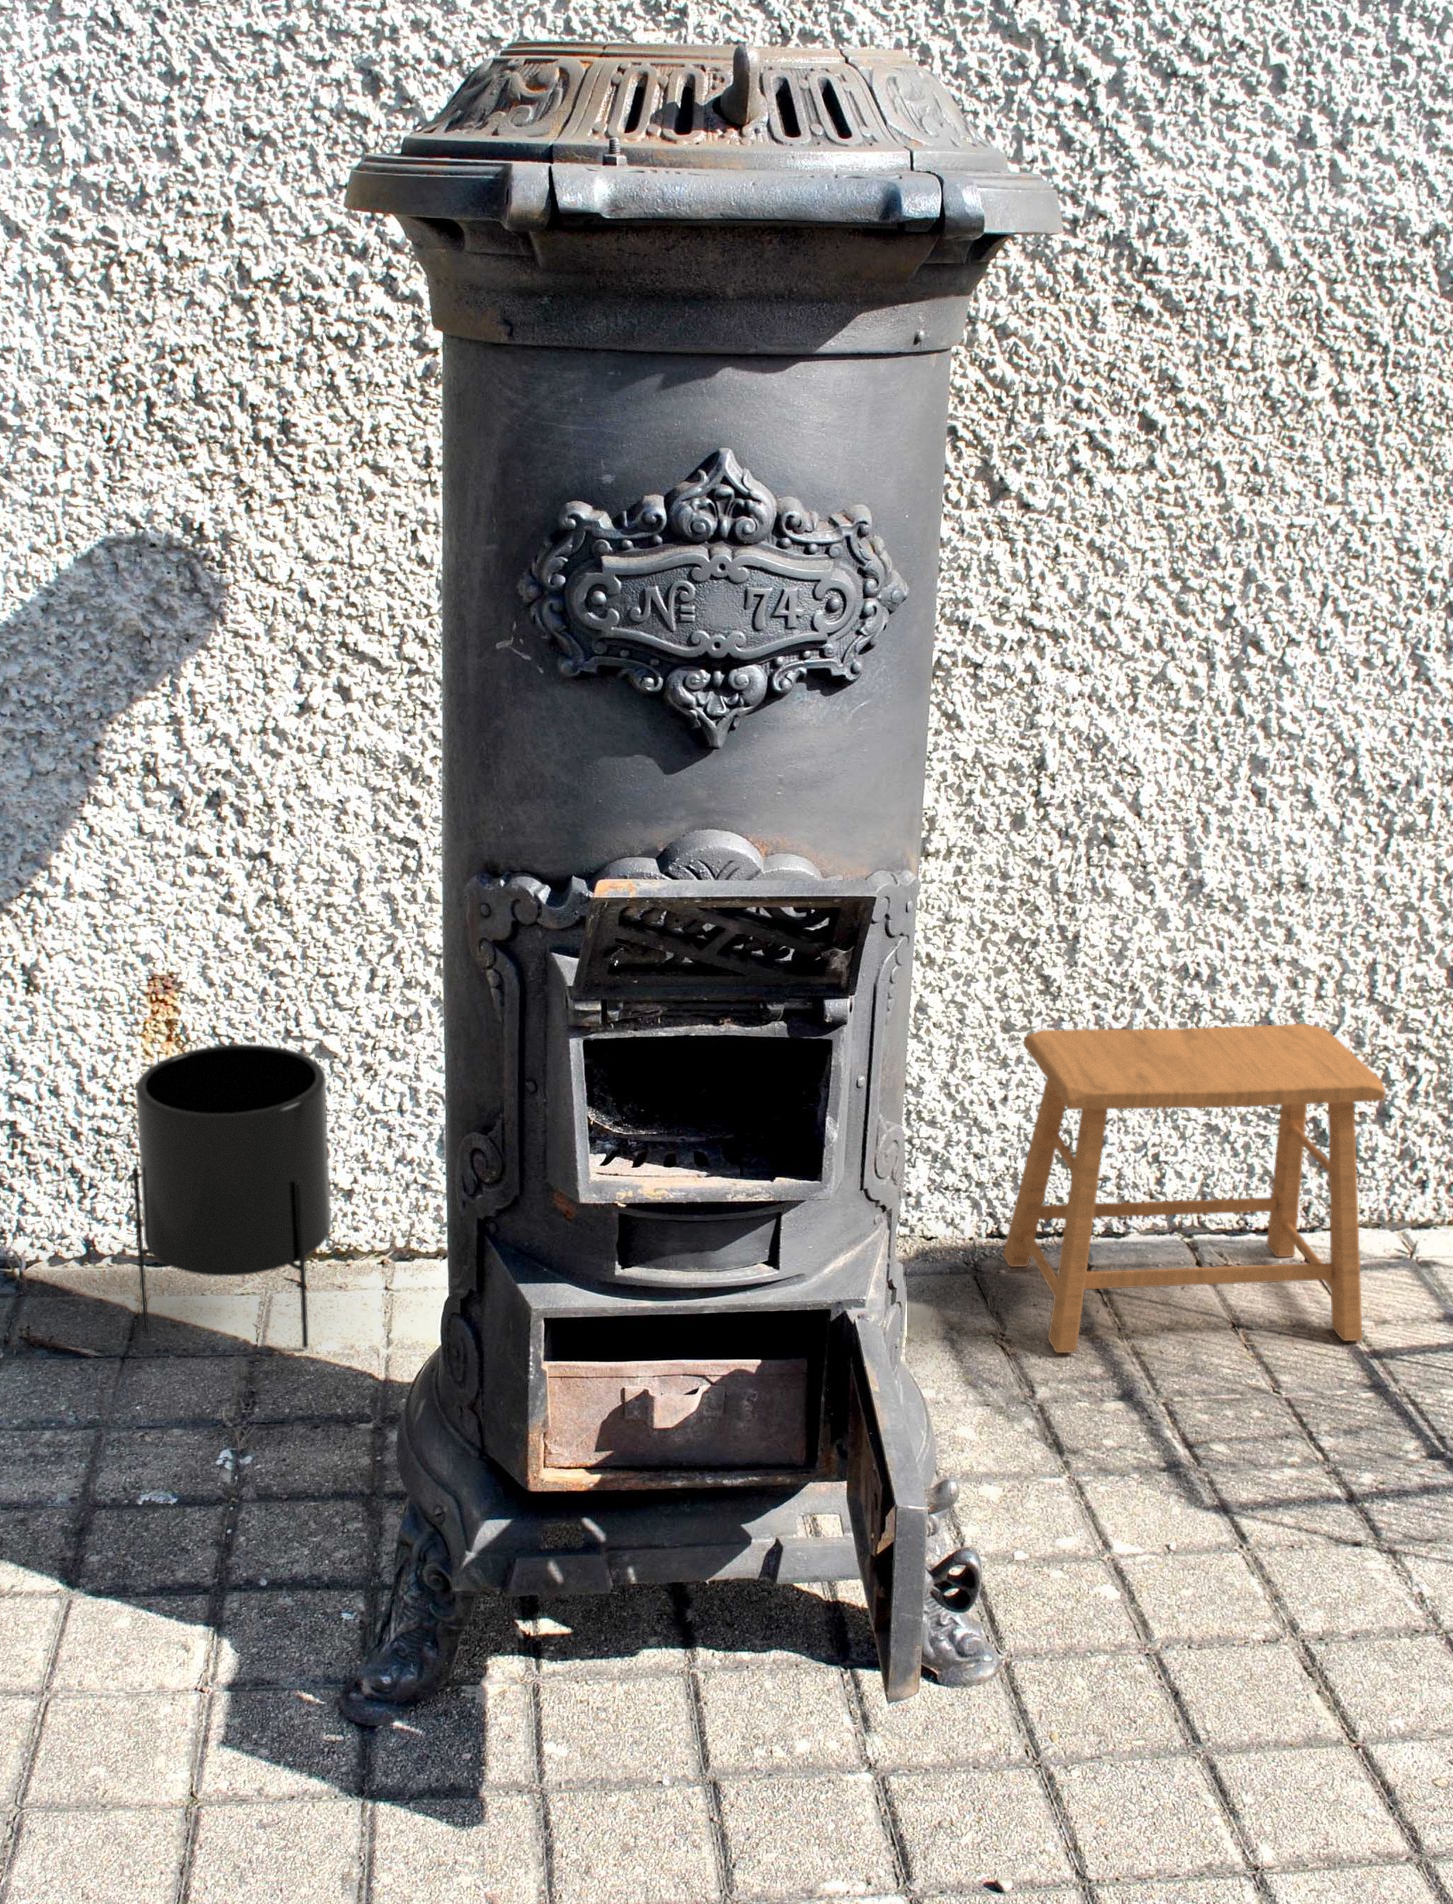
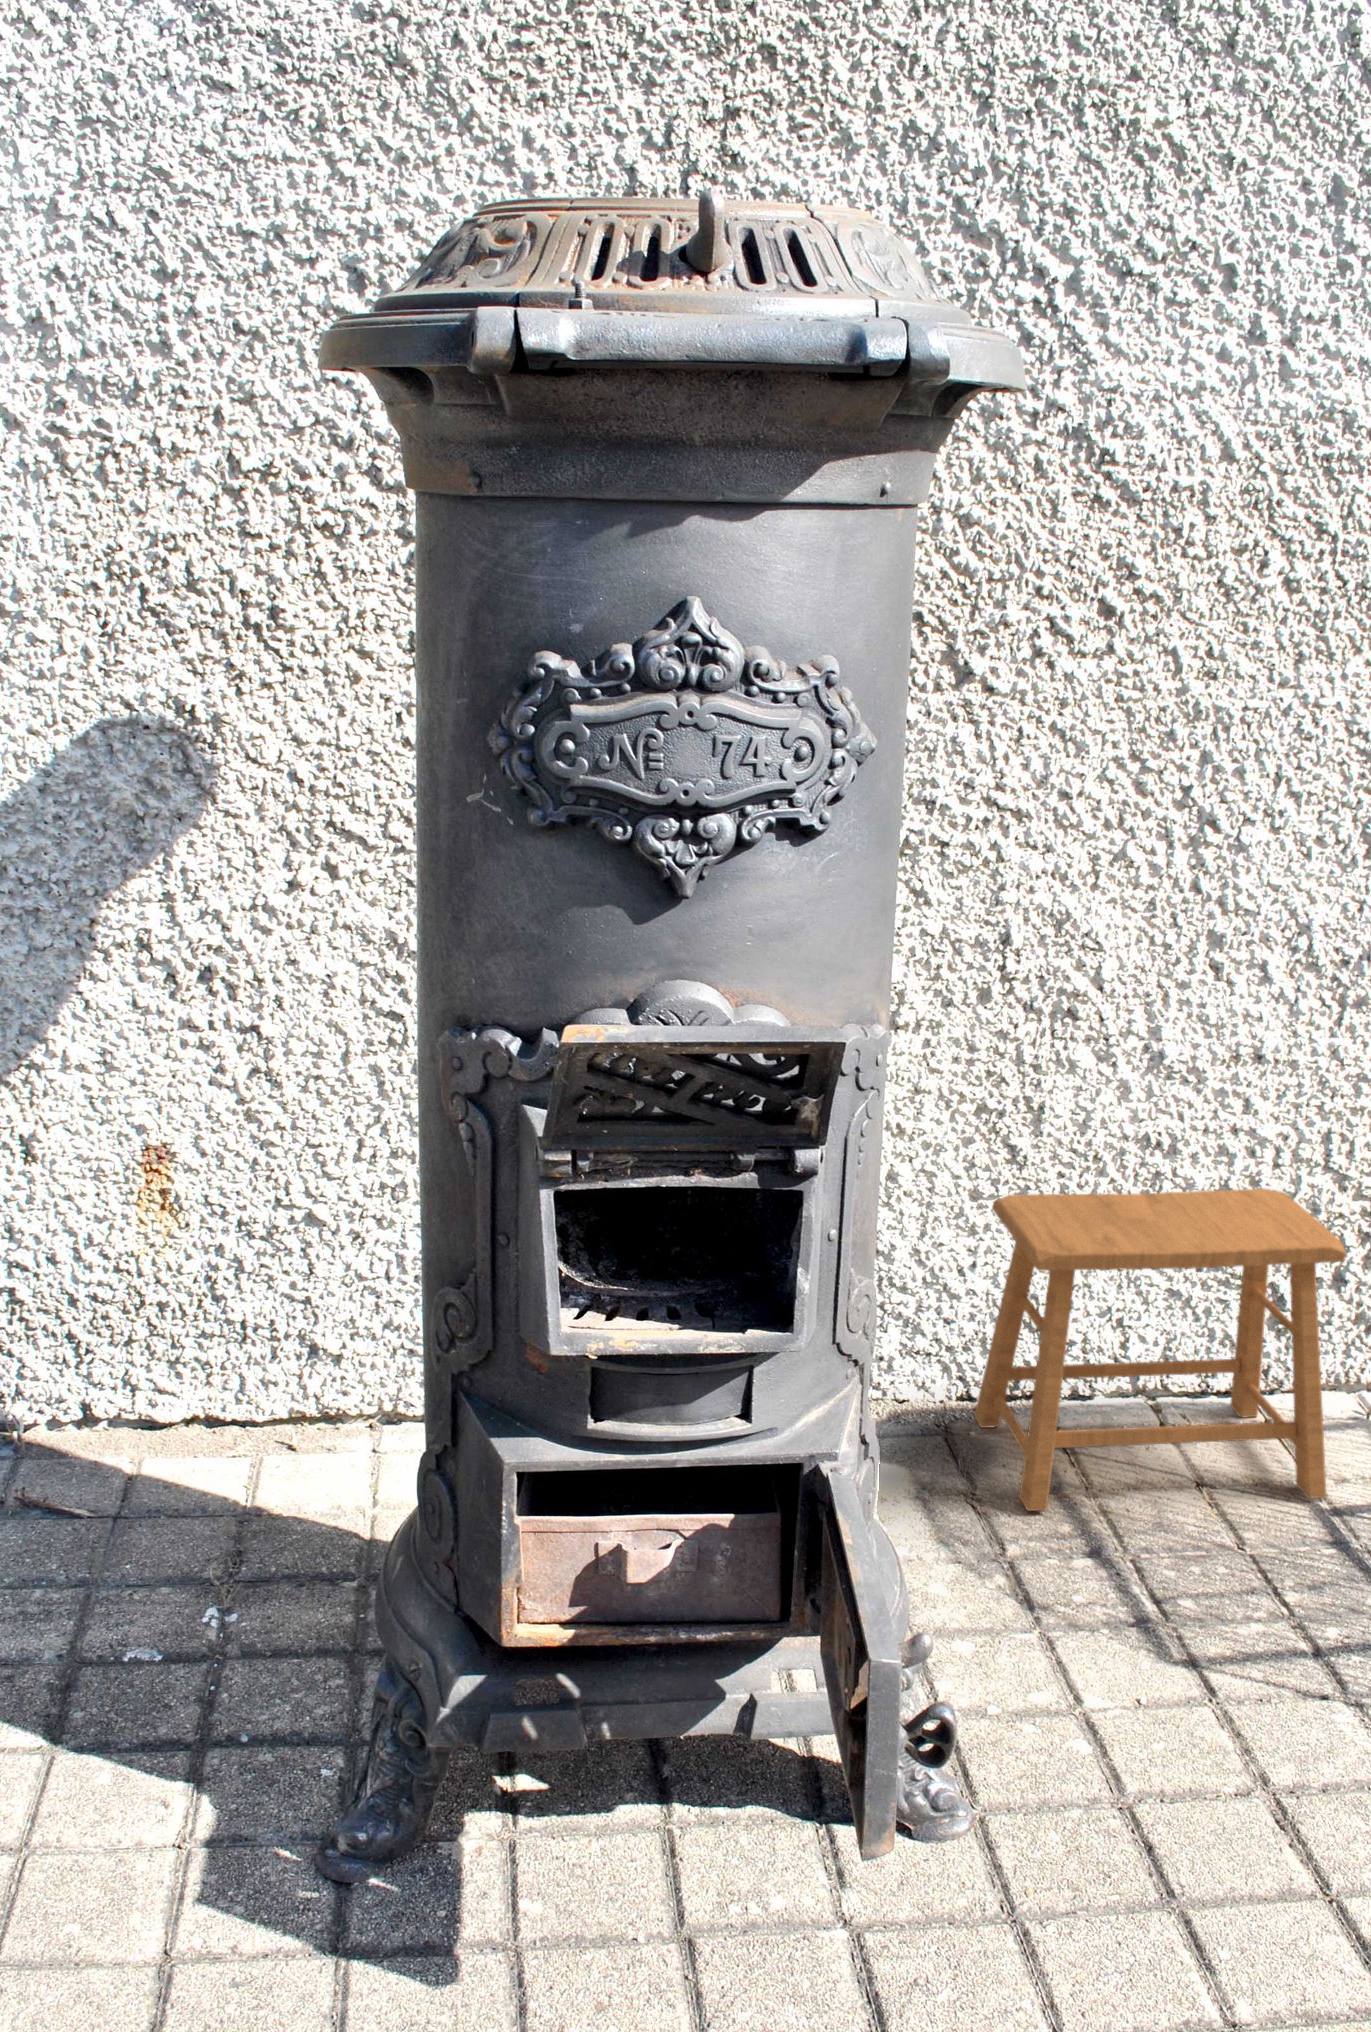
planter: present [133,1044,331,1348] -> none [123,1211,317,1509]

